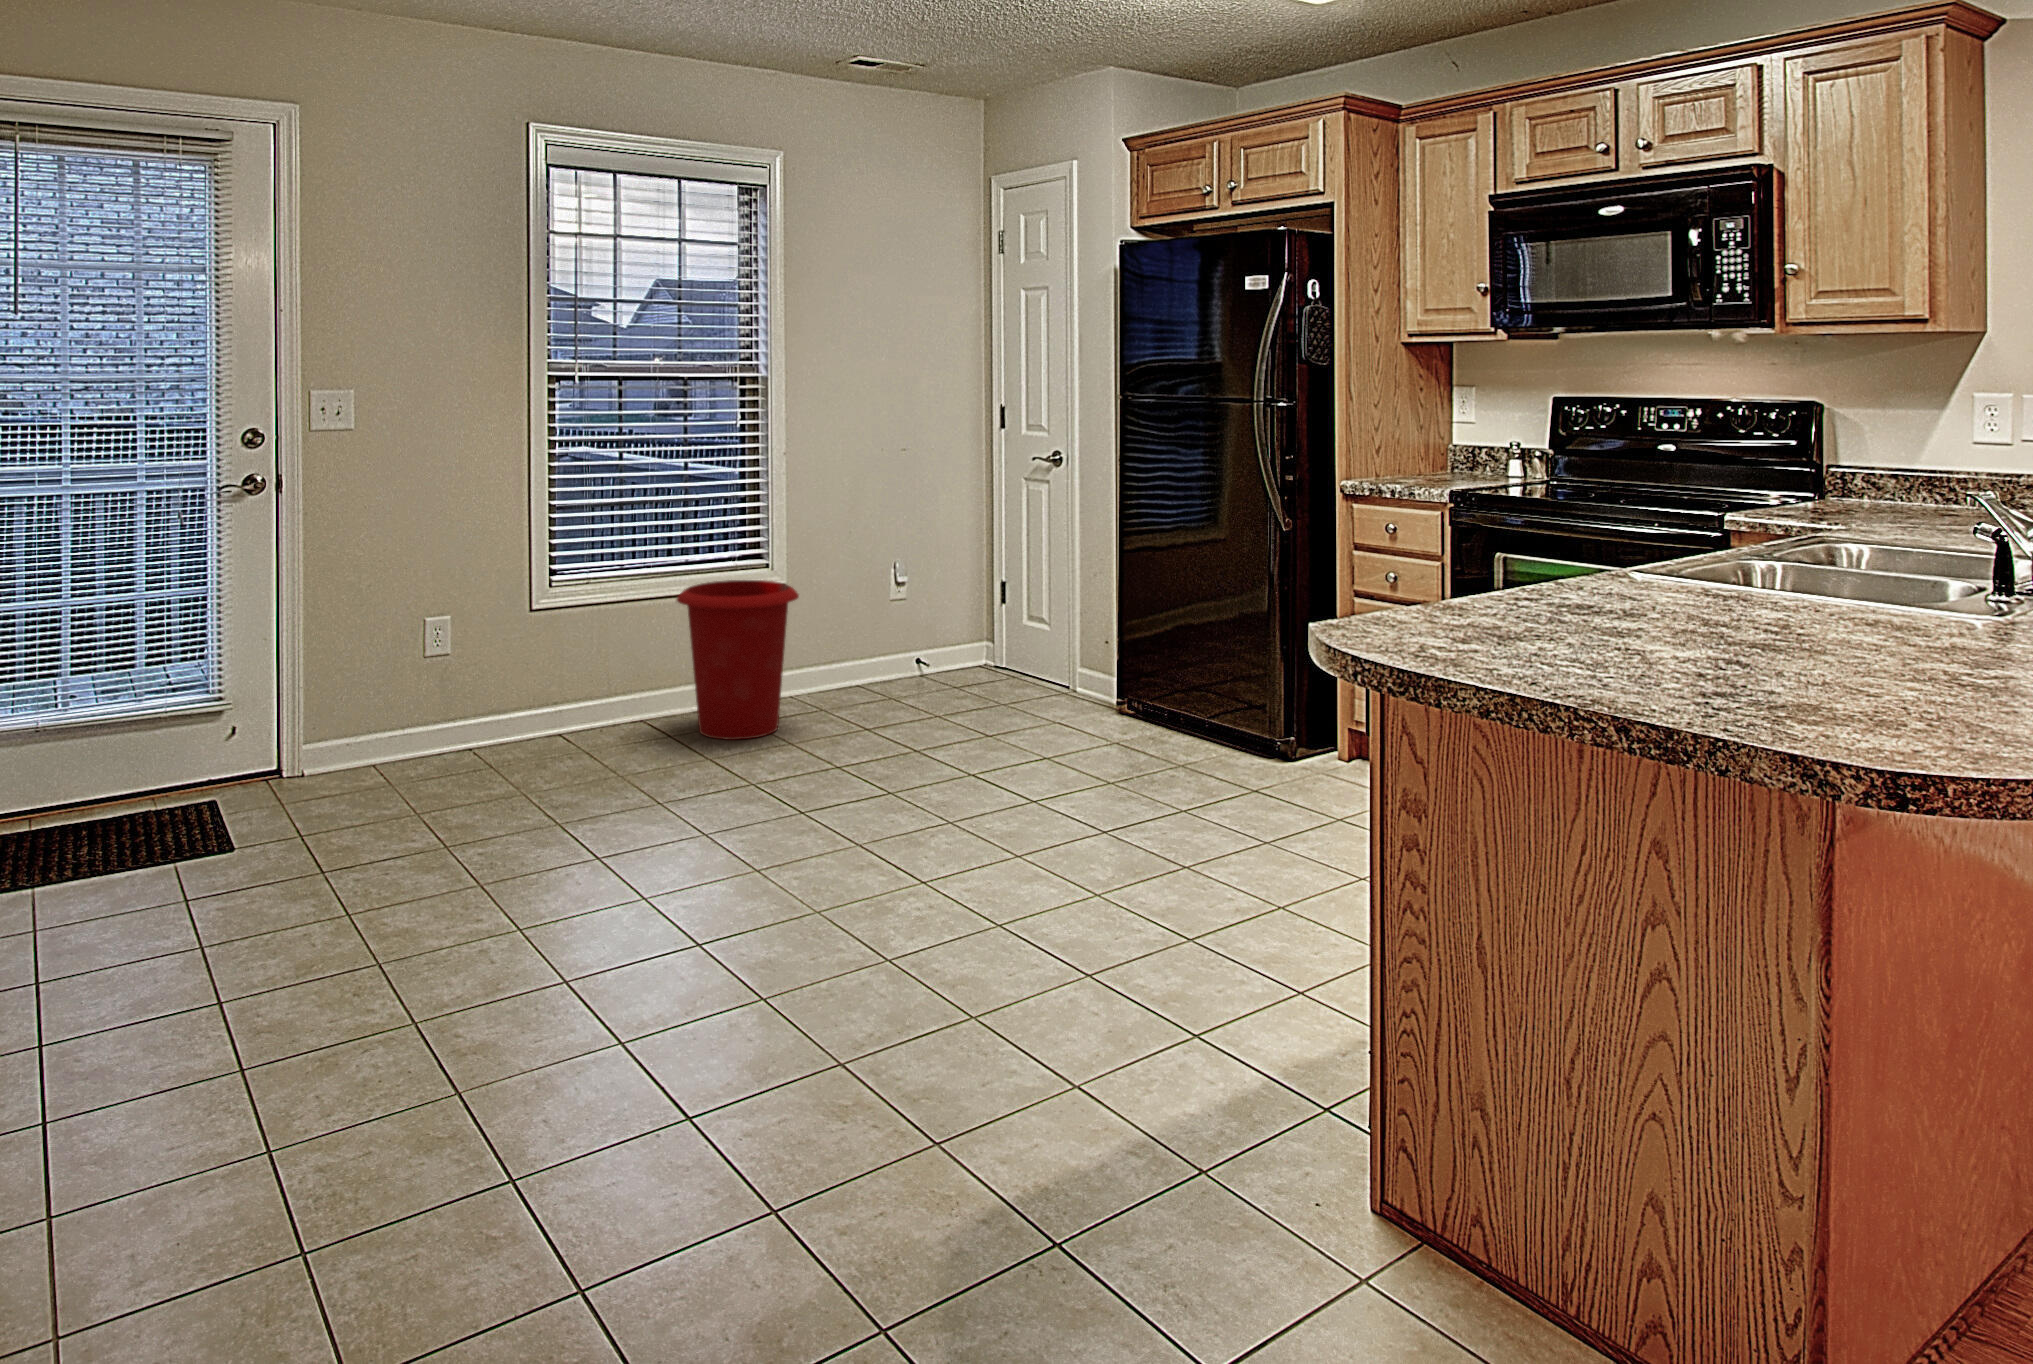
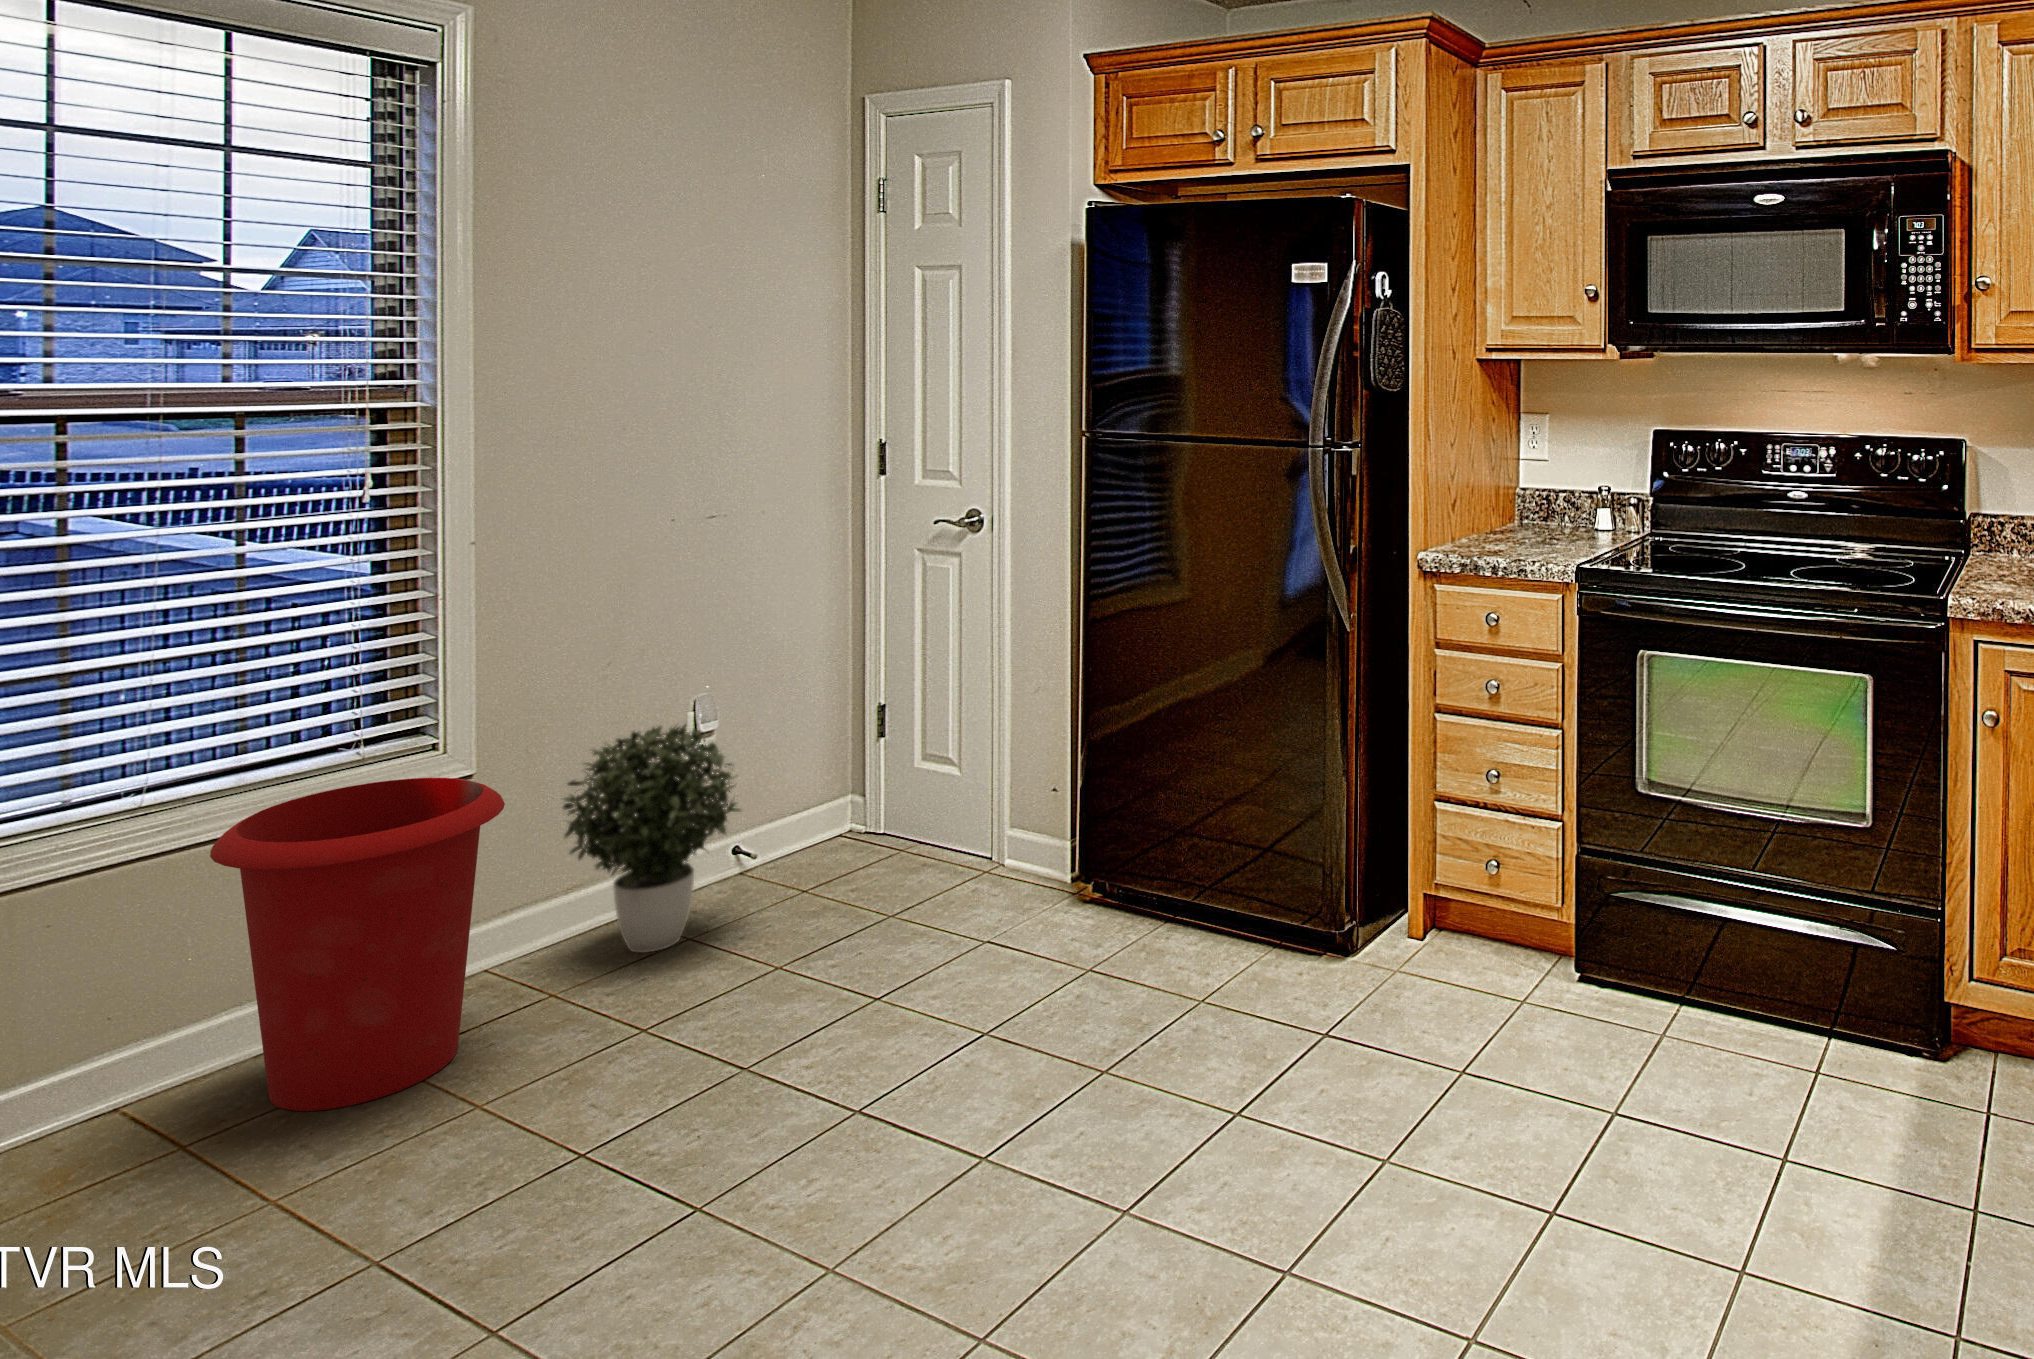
potted plant: none [824,571,918,705] -> present [563,725,741,953]

